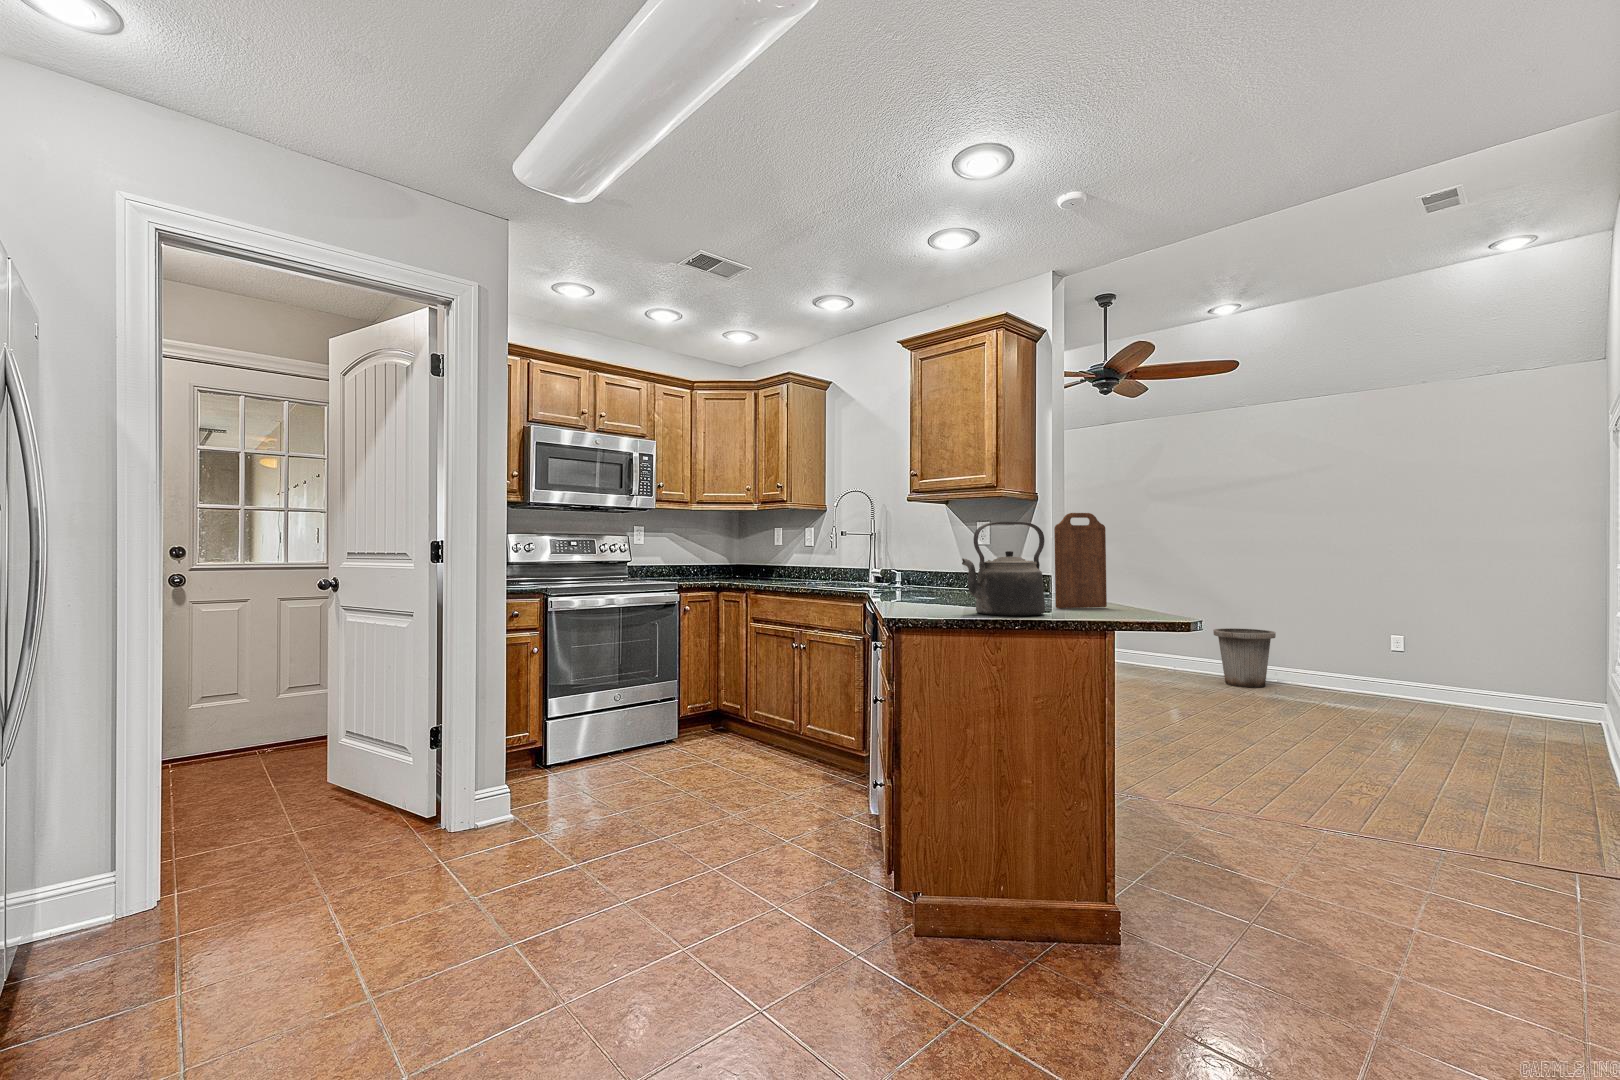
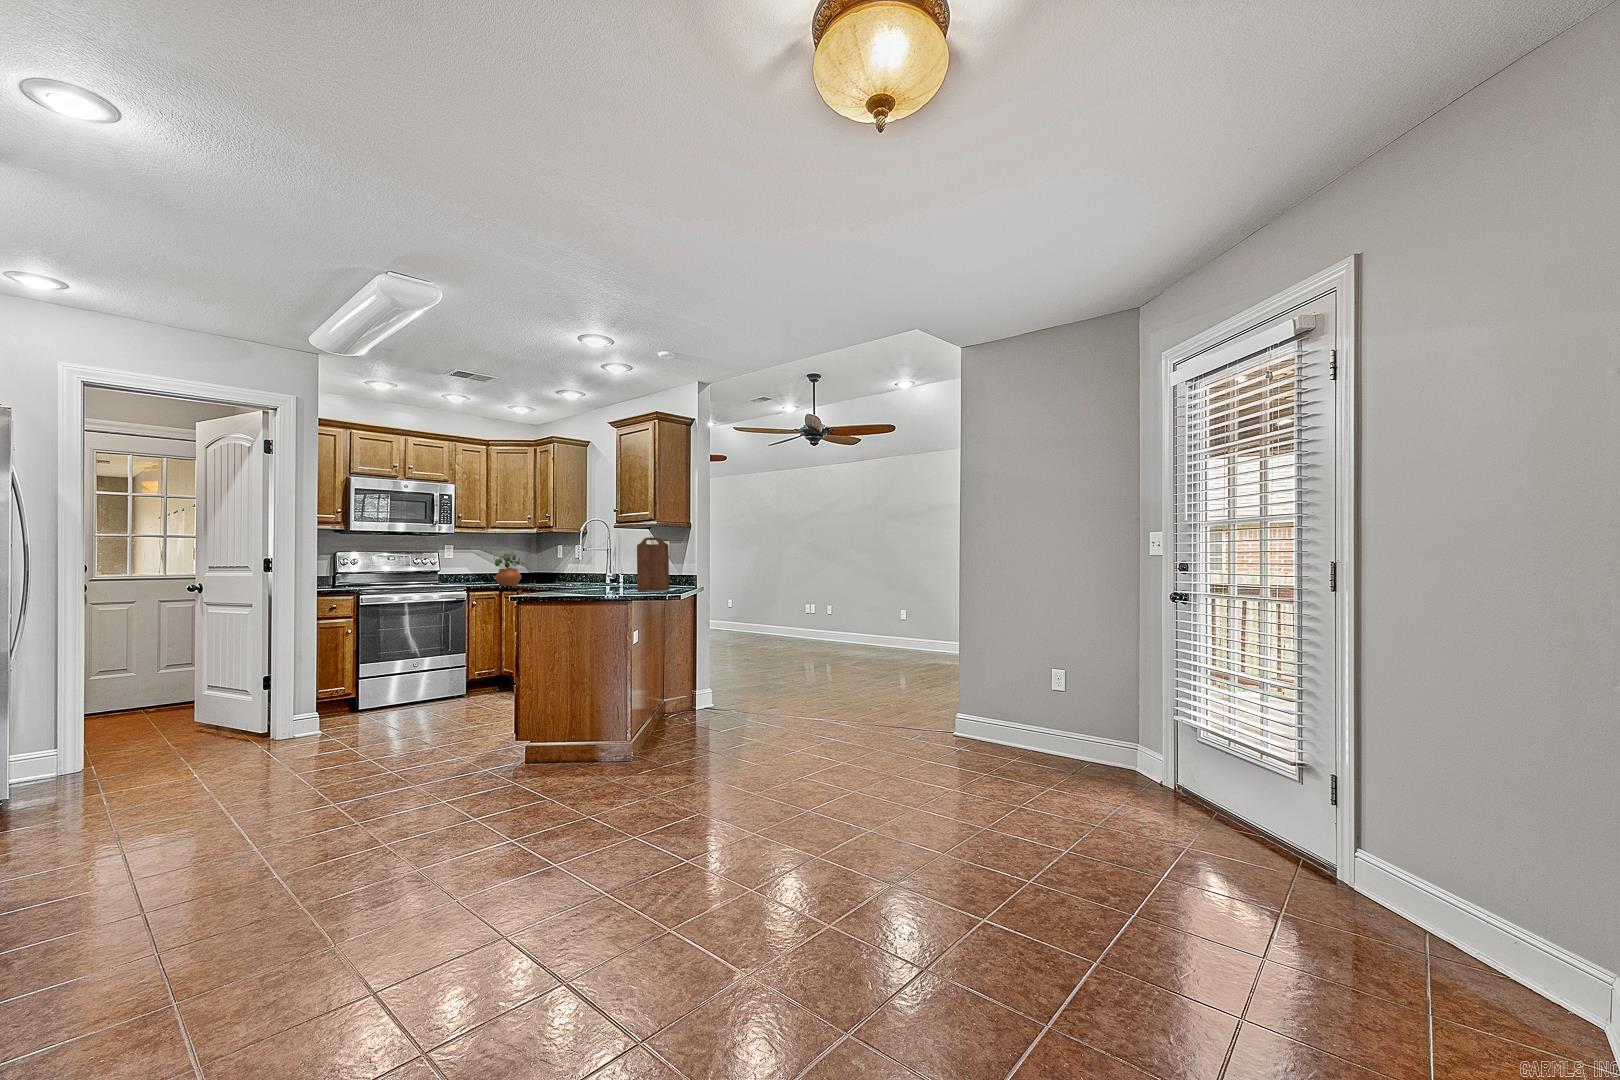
kettle: present [962,522,1045,616] -> none [561,544,611,593]
potted plant: none [713,536,752,585] -> present [494,552,523,586]
trash can: present [1213,628,1276,688] -> none [894,613,932,654]

